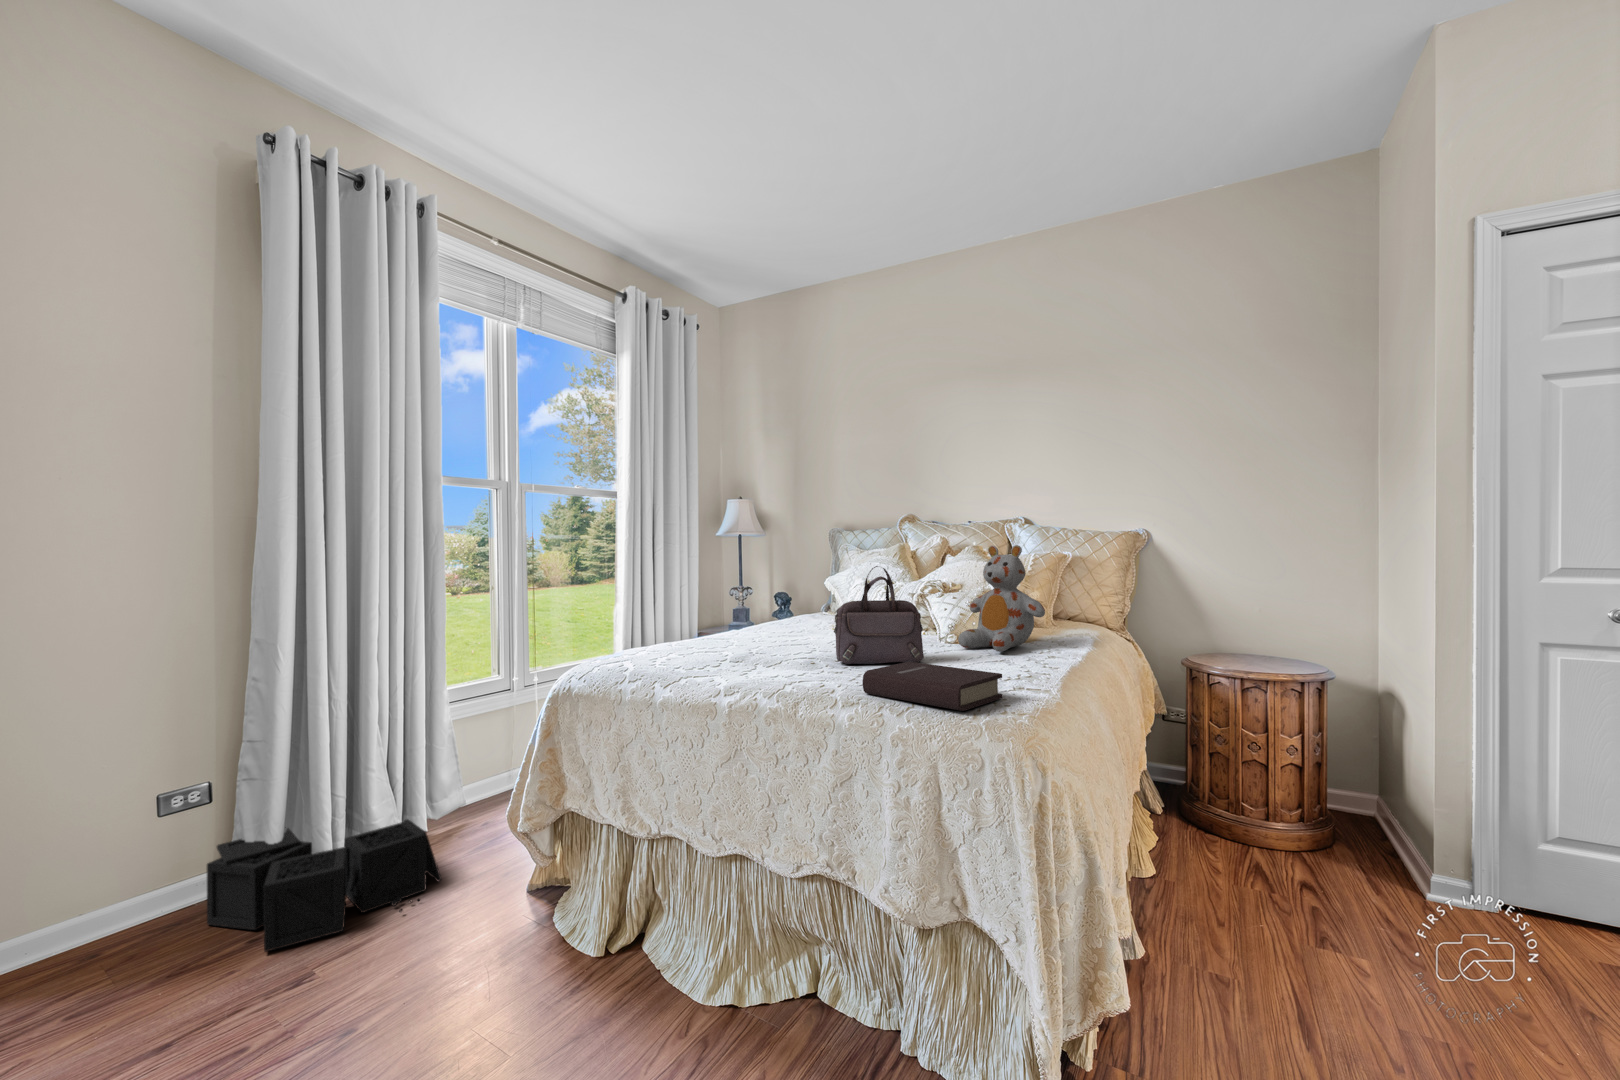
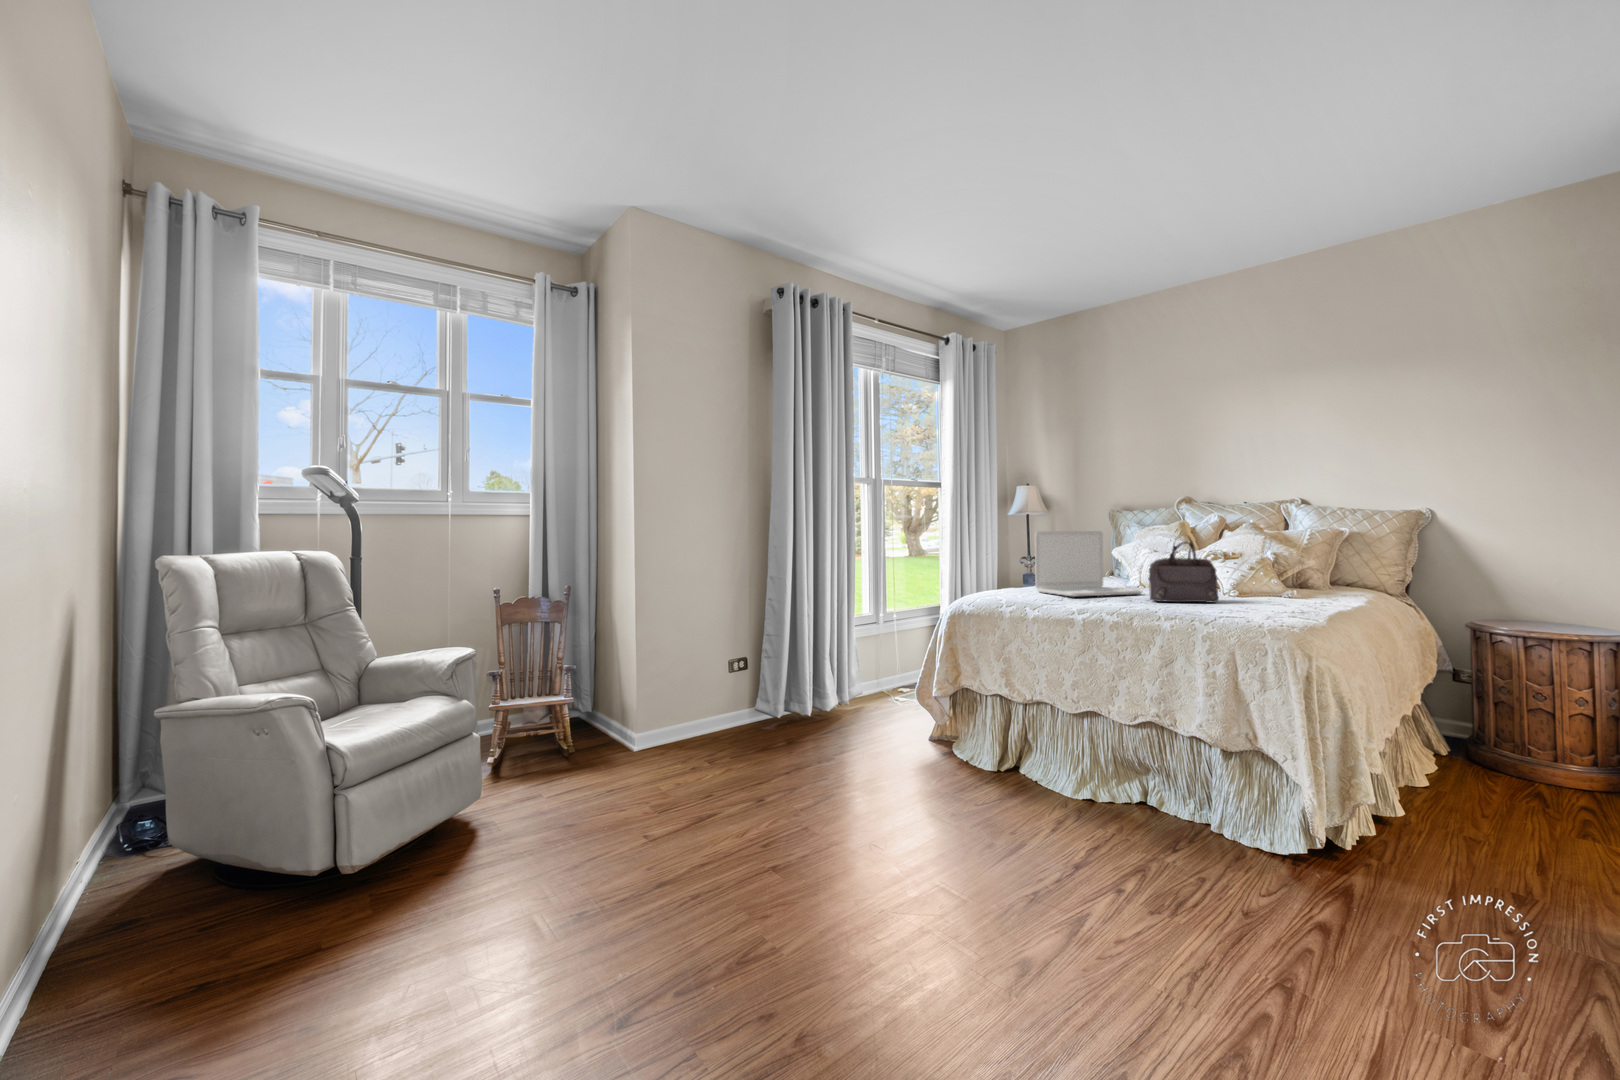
stuffed bear: present [958,545,1045,652] -> none [1245,520,1322,599]
laptop: none [694,559,835,659] -> present [1035,531,1142,596]
book: present [863,662,1003,711] -> none [1180,597,1286,622]
storage bin: present [207,819,441,952] -> none [748,690,868,749]

